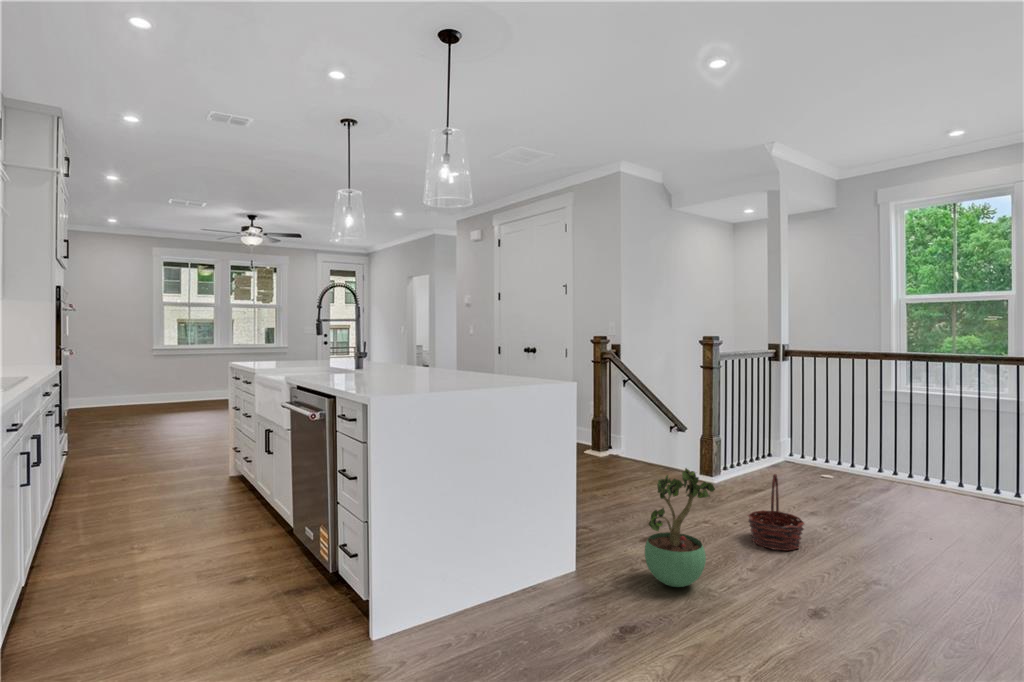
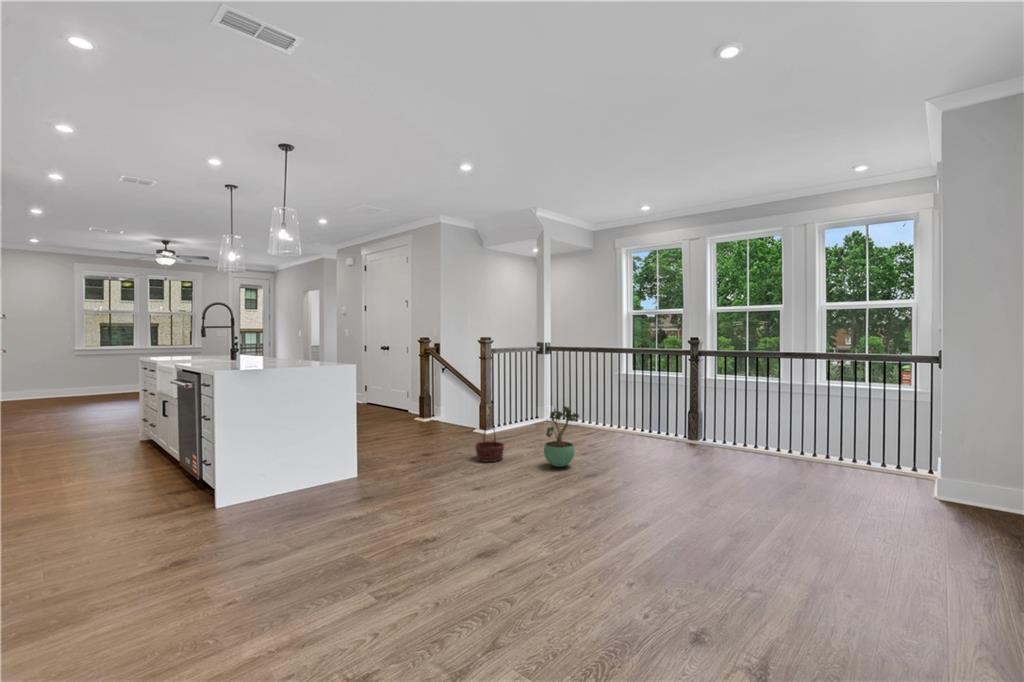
potted plant: present [645,468,715,587] -> present [544,406,579,467]

